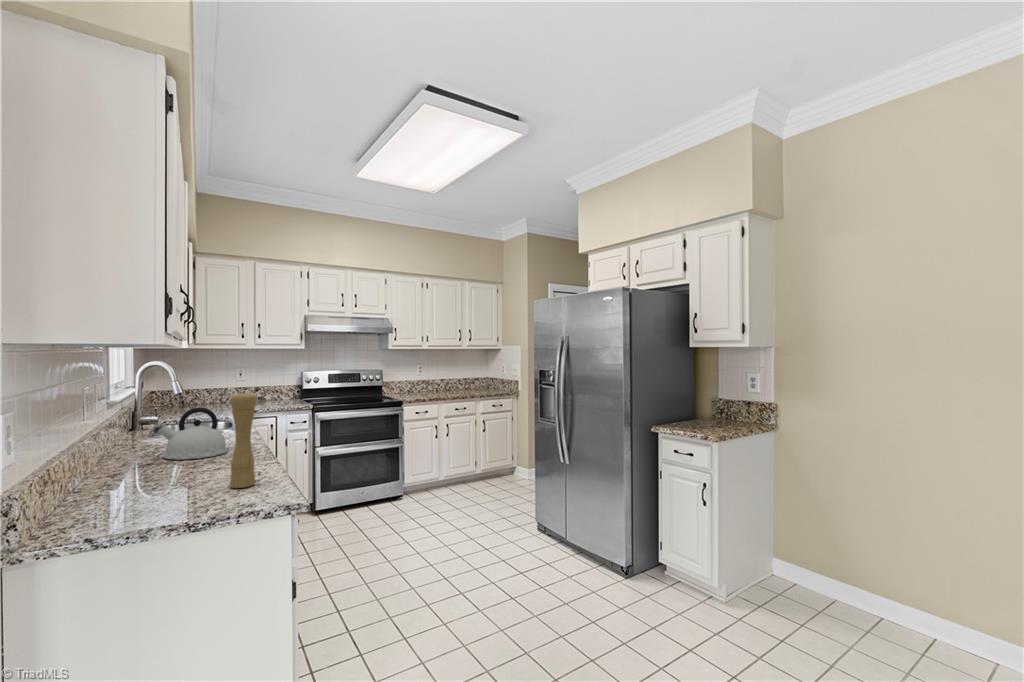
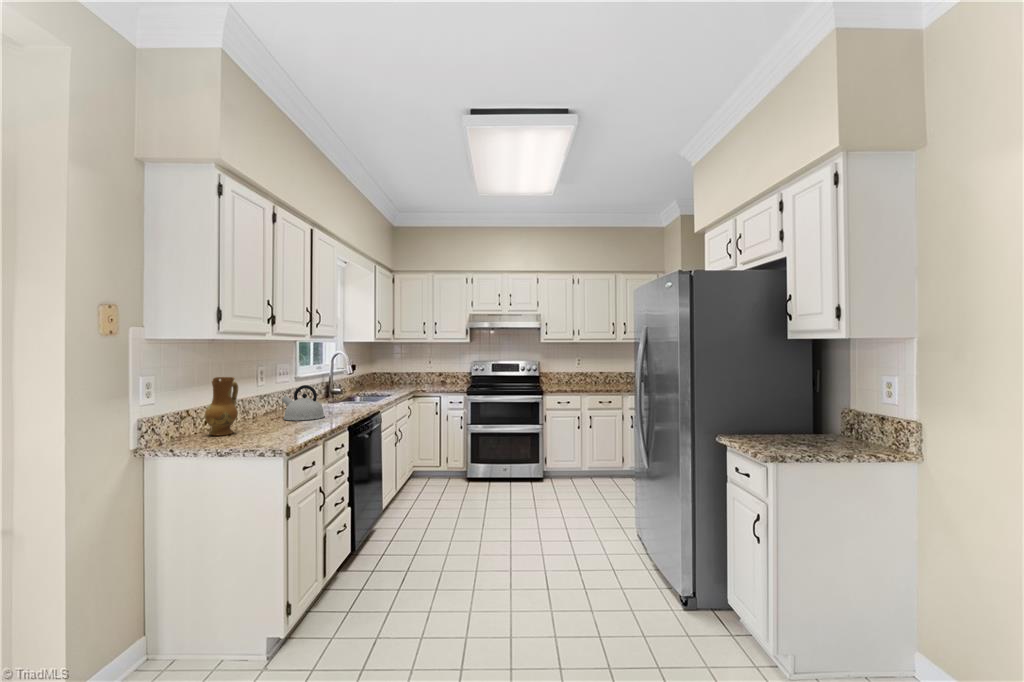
pepper mill: present [230,392,257,488] -> none [250,375,270,442]
ceramic jug: none [108,399,162,491] -> present [204,377,238,436]

